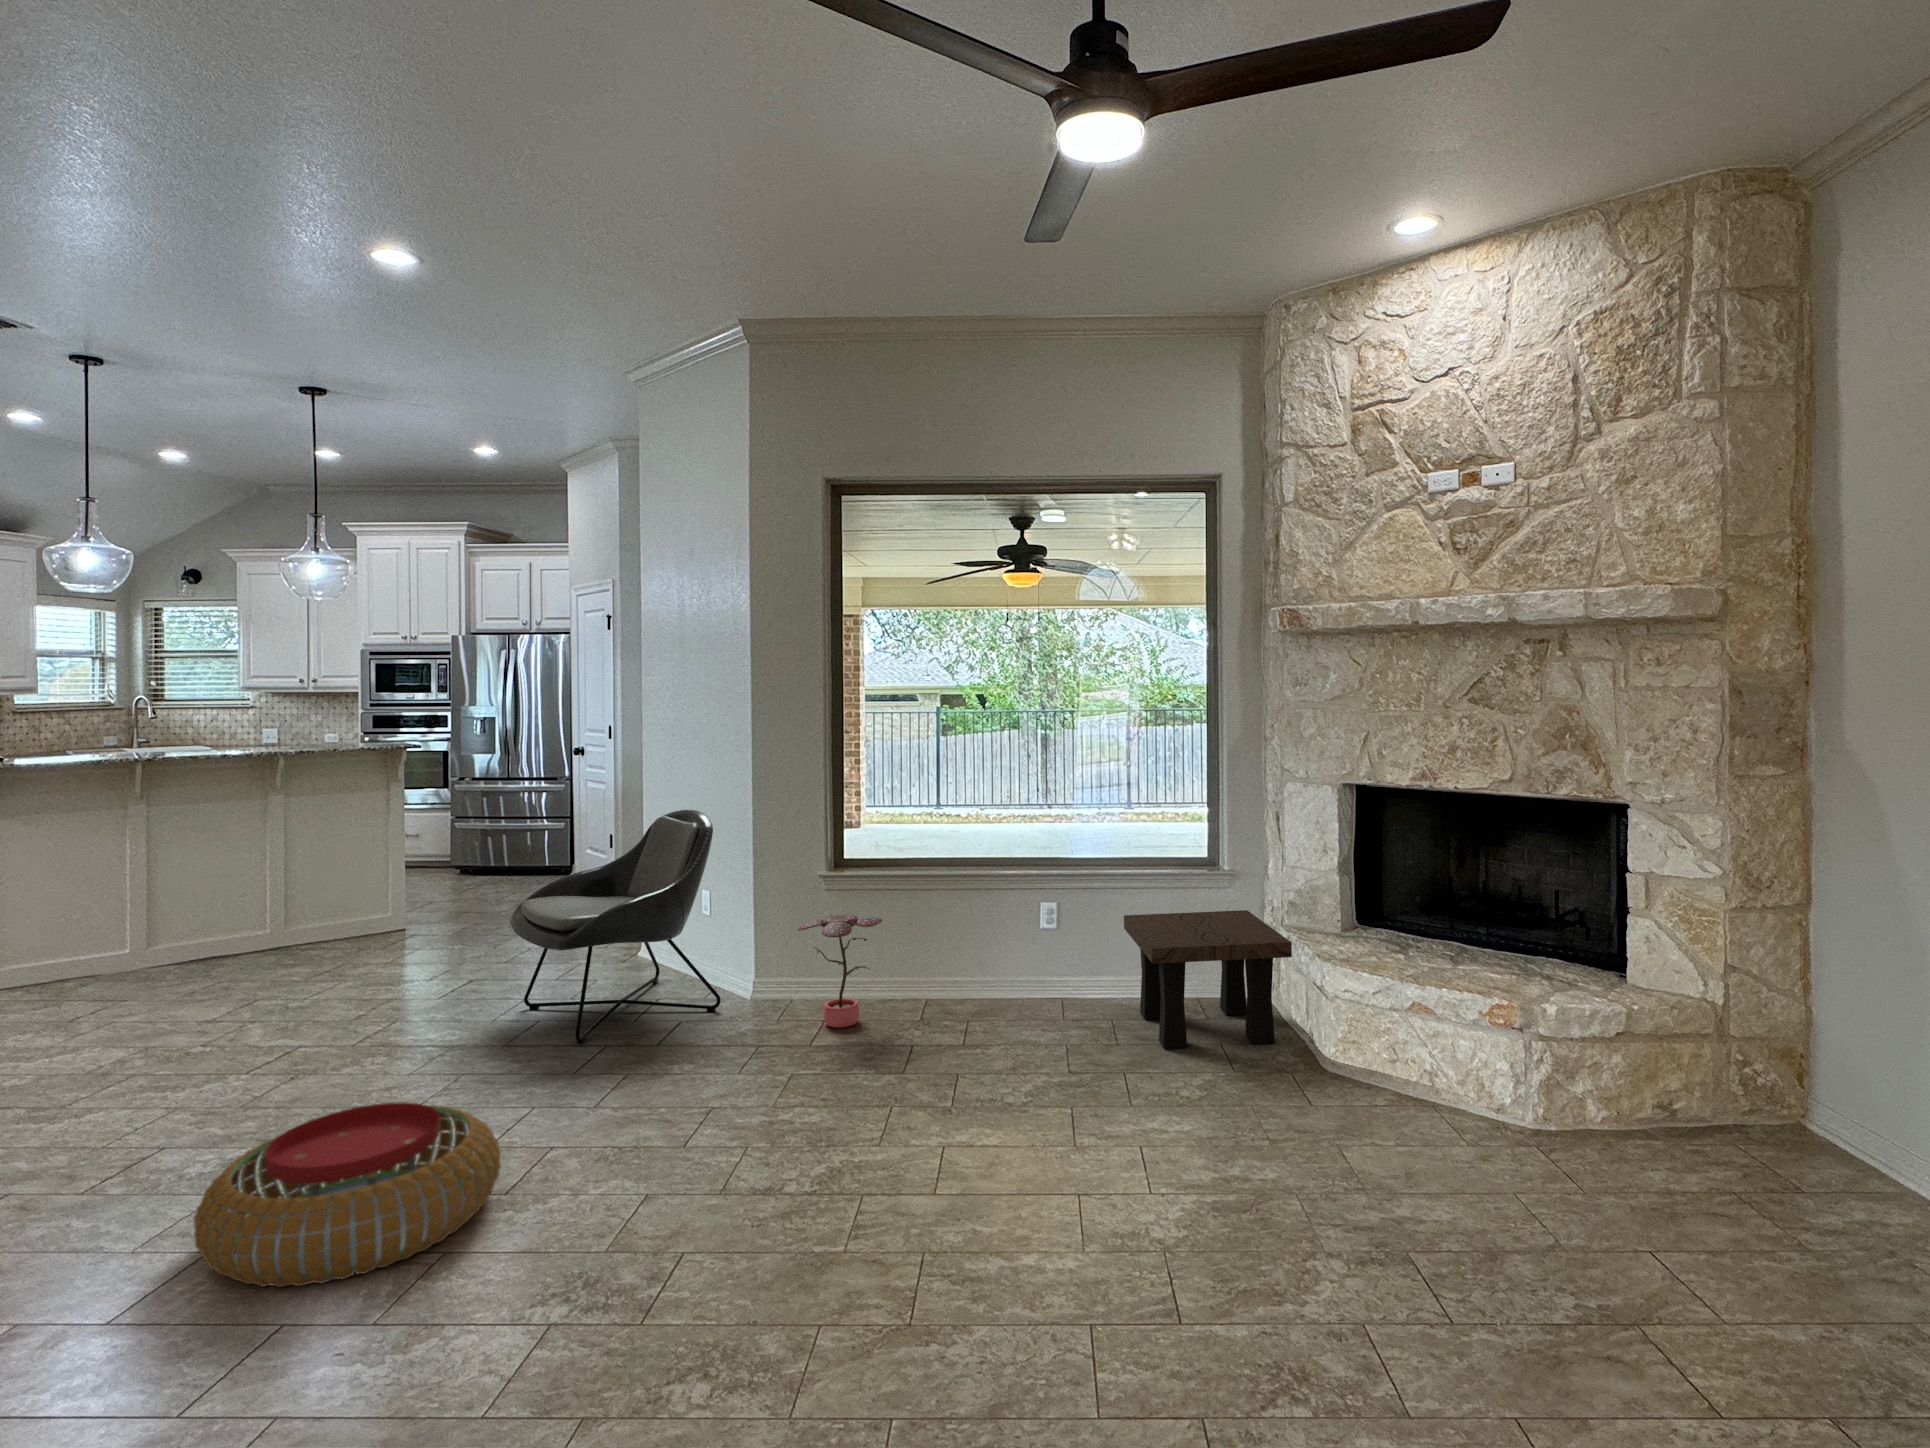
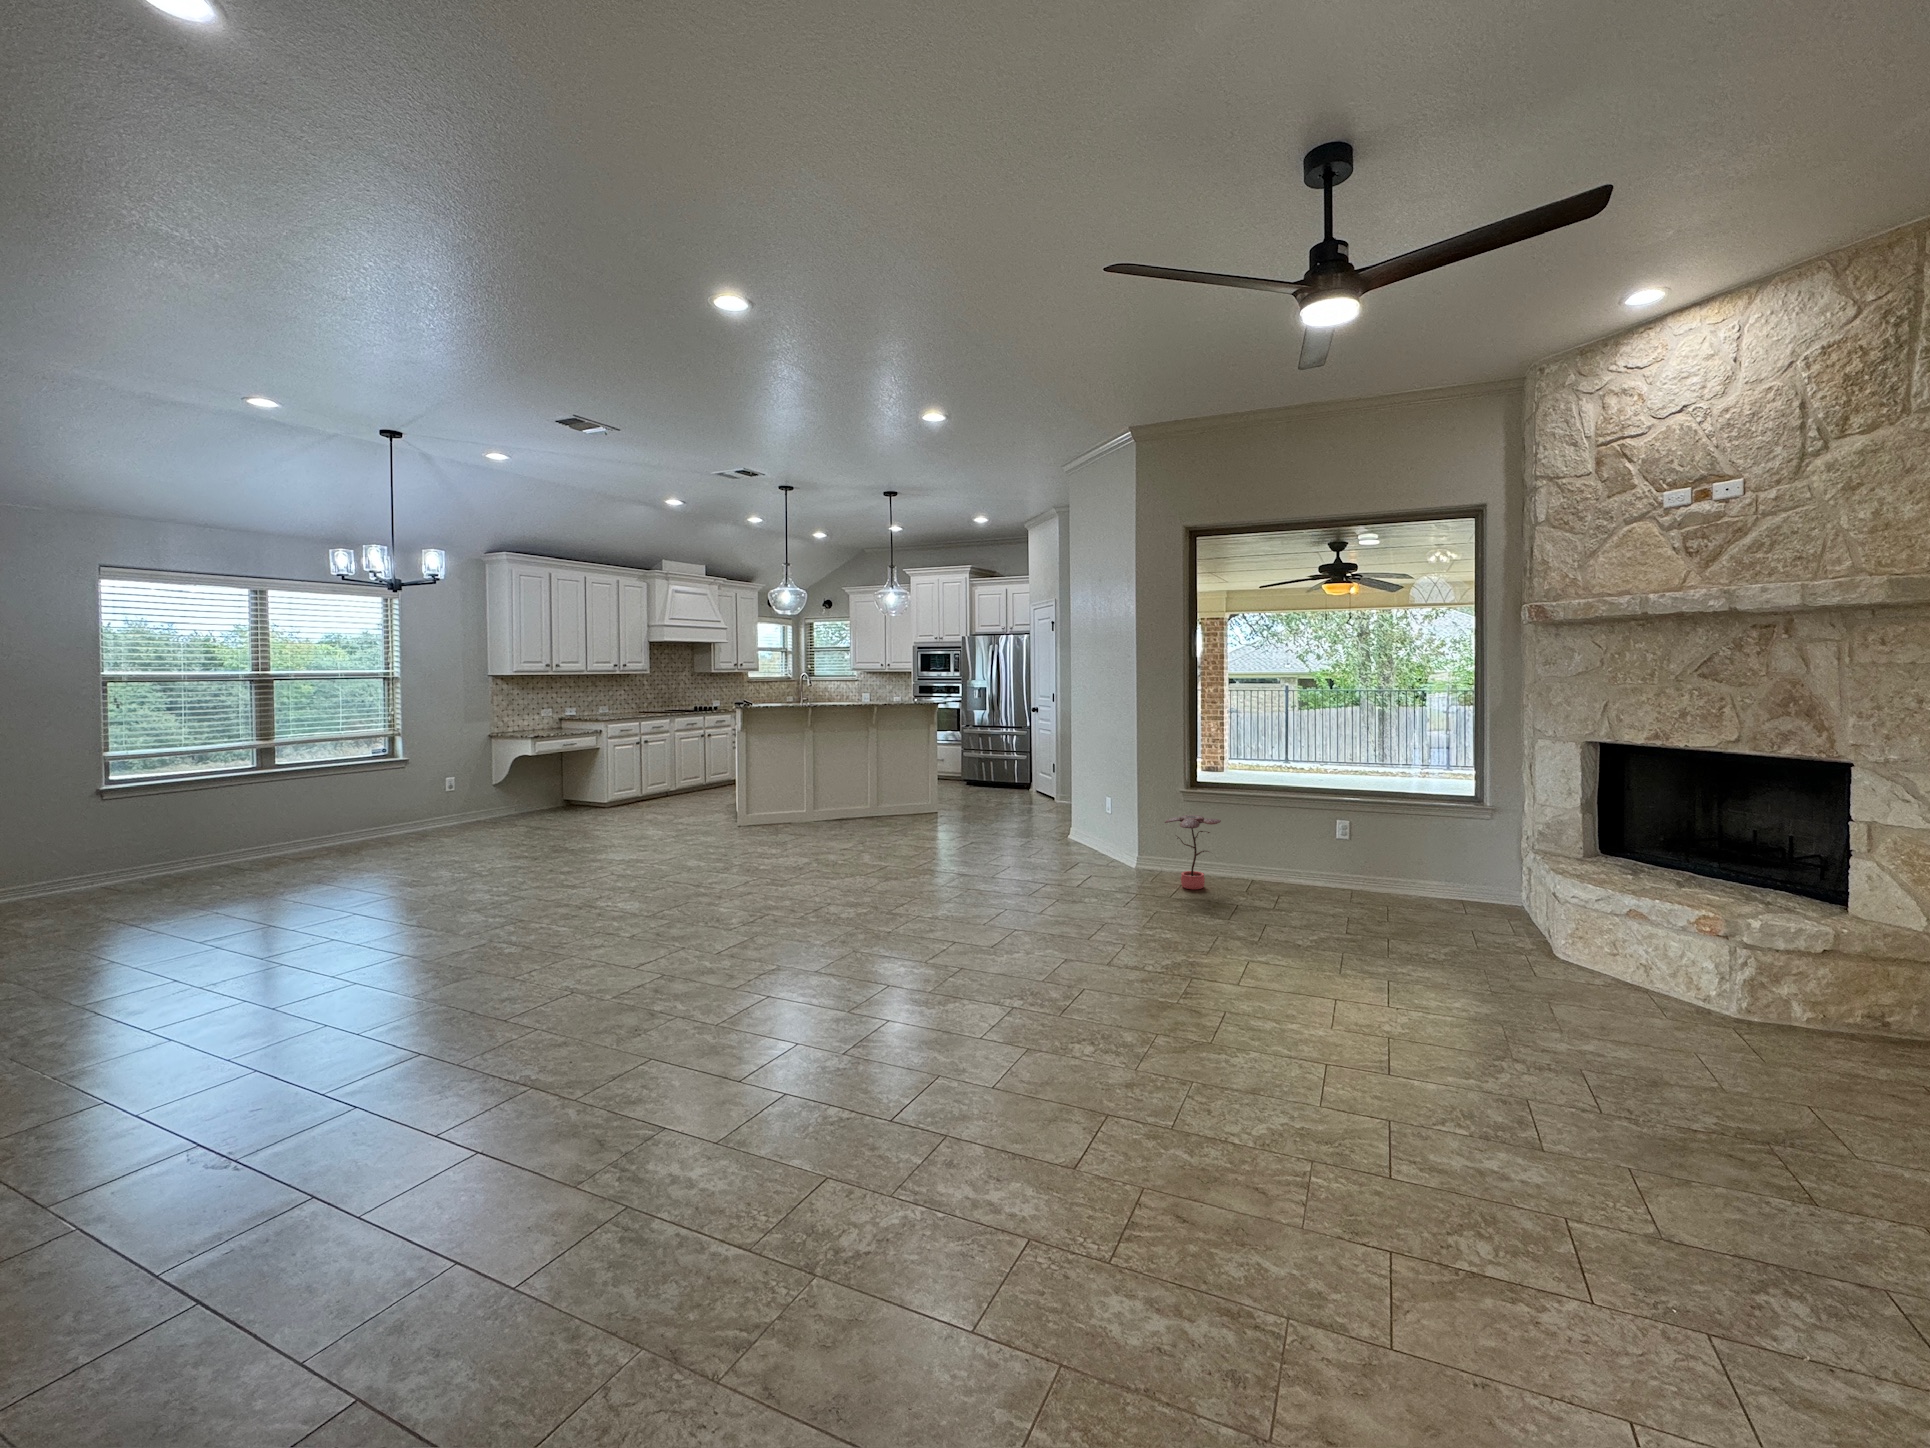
lounge chair: present [510,810,721,1044] -> none [995,744,1116,880]
side table: present [1124,910,1292,1049] -> none [1401,833,1535,936]
pouf: present [194,1103,501,1287] -> none [850,885,990,966]

